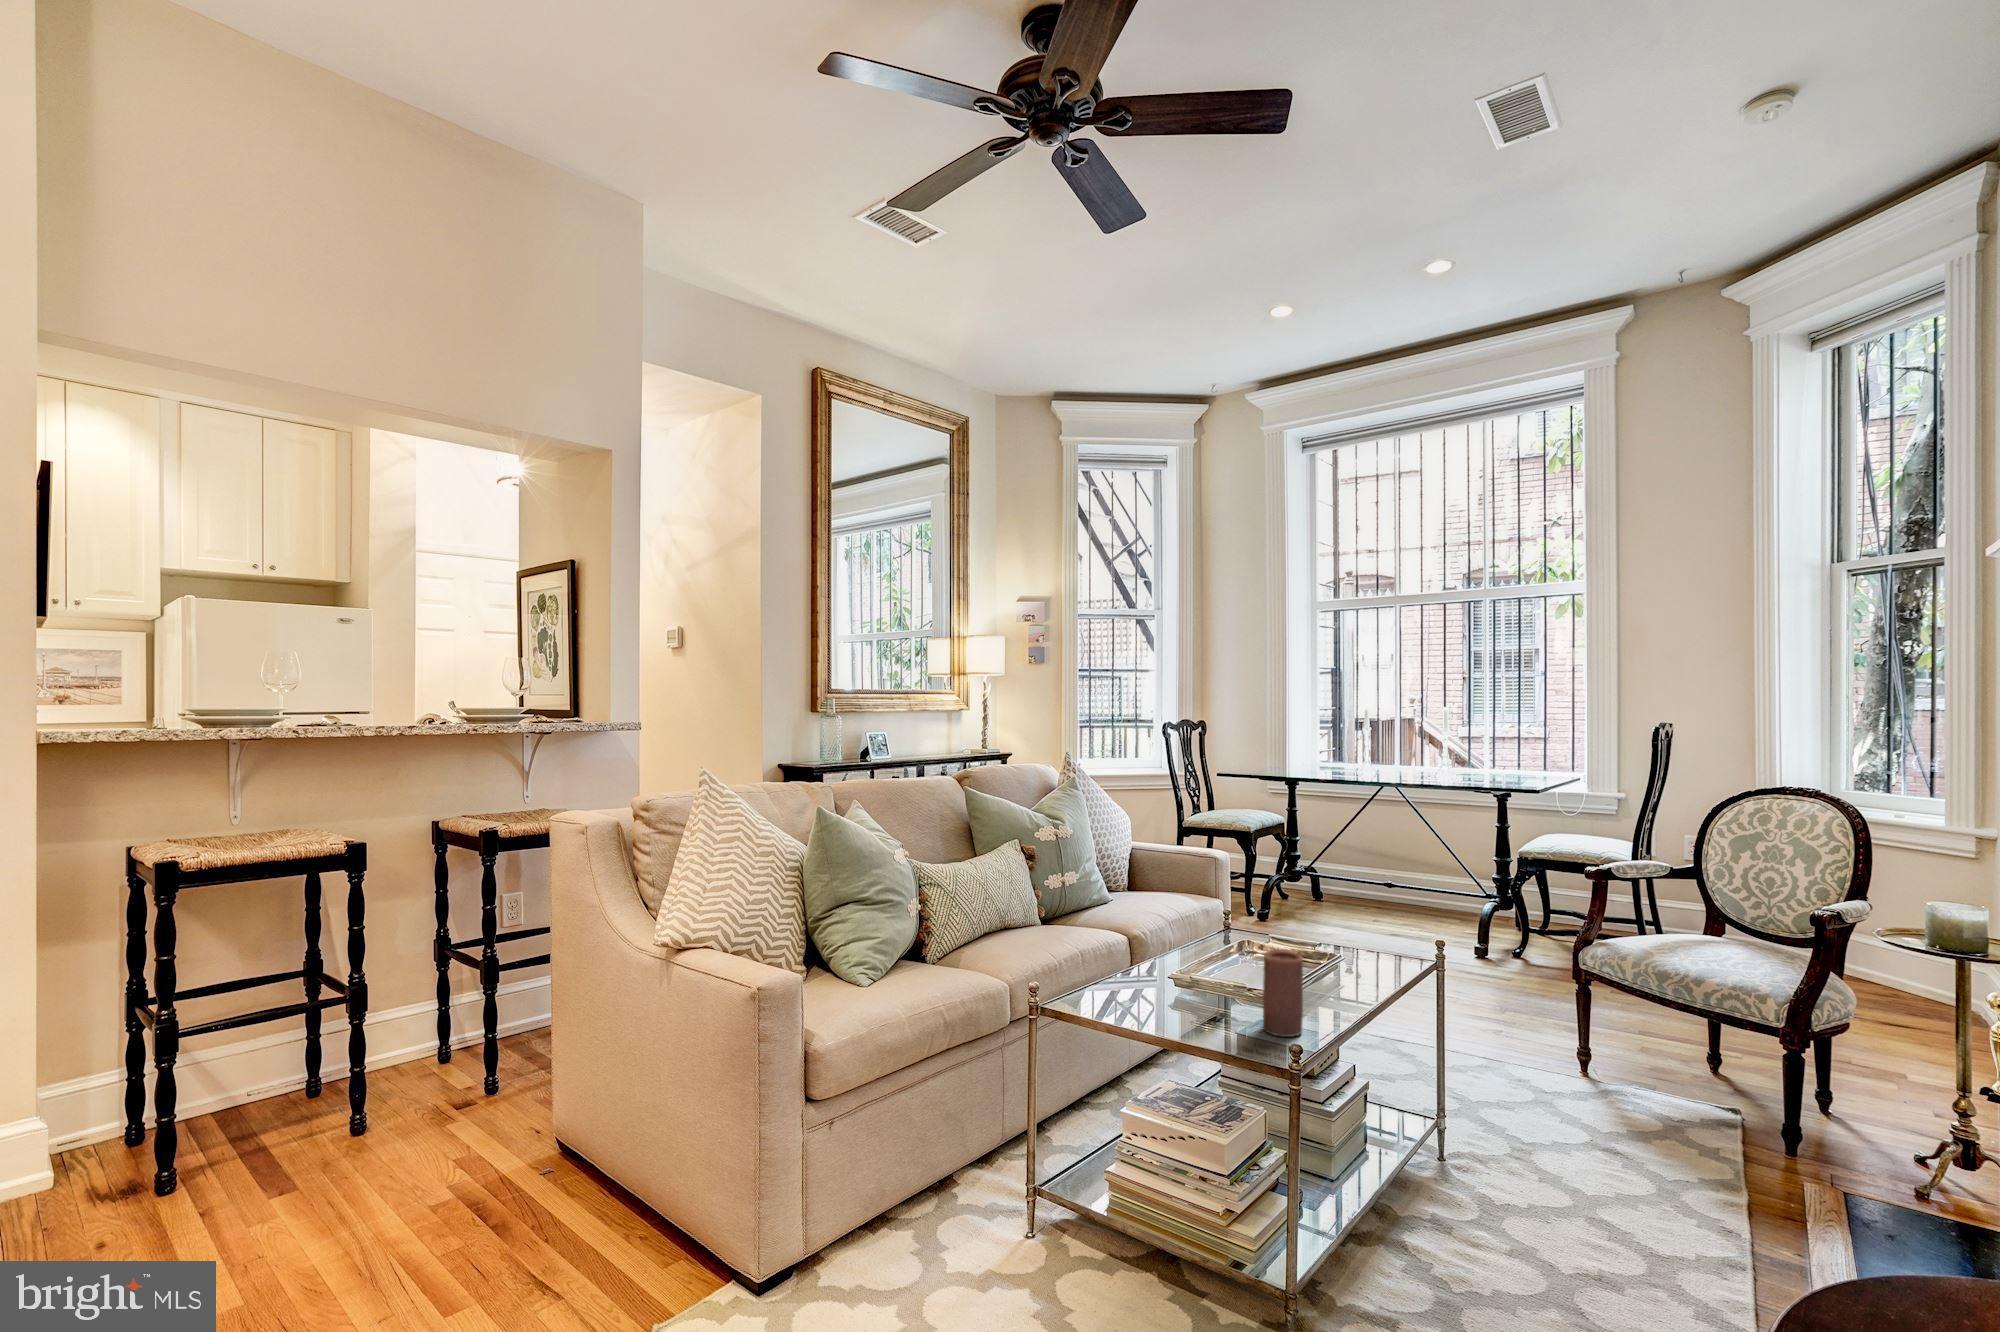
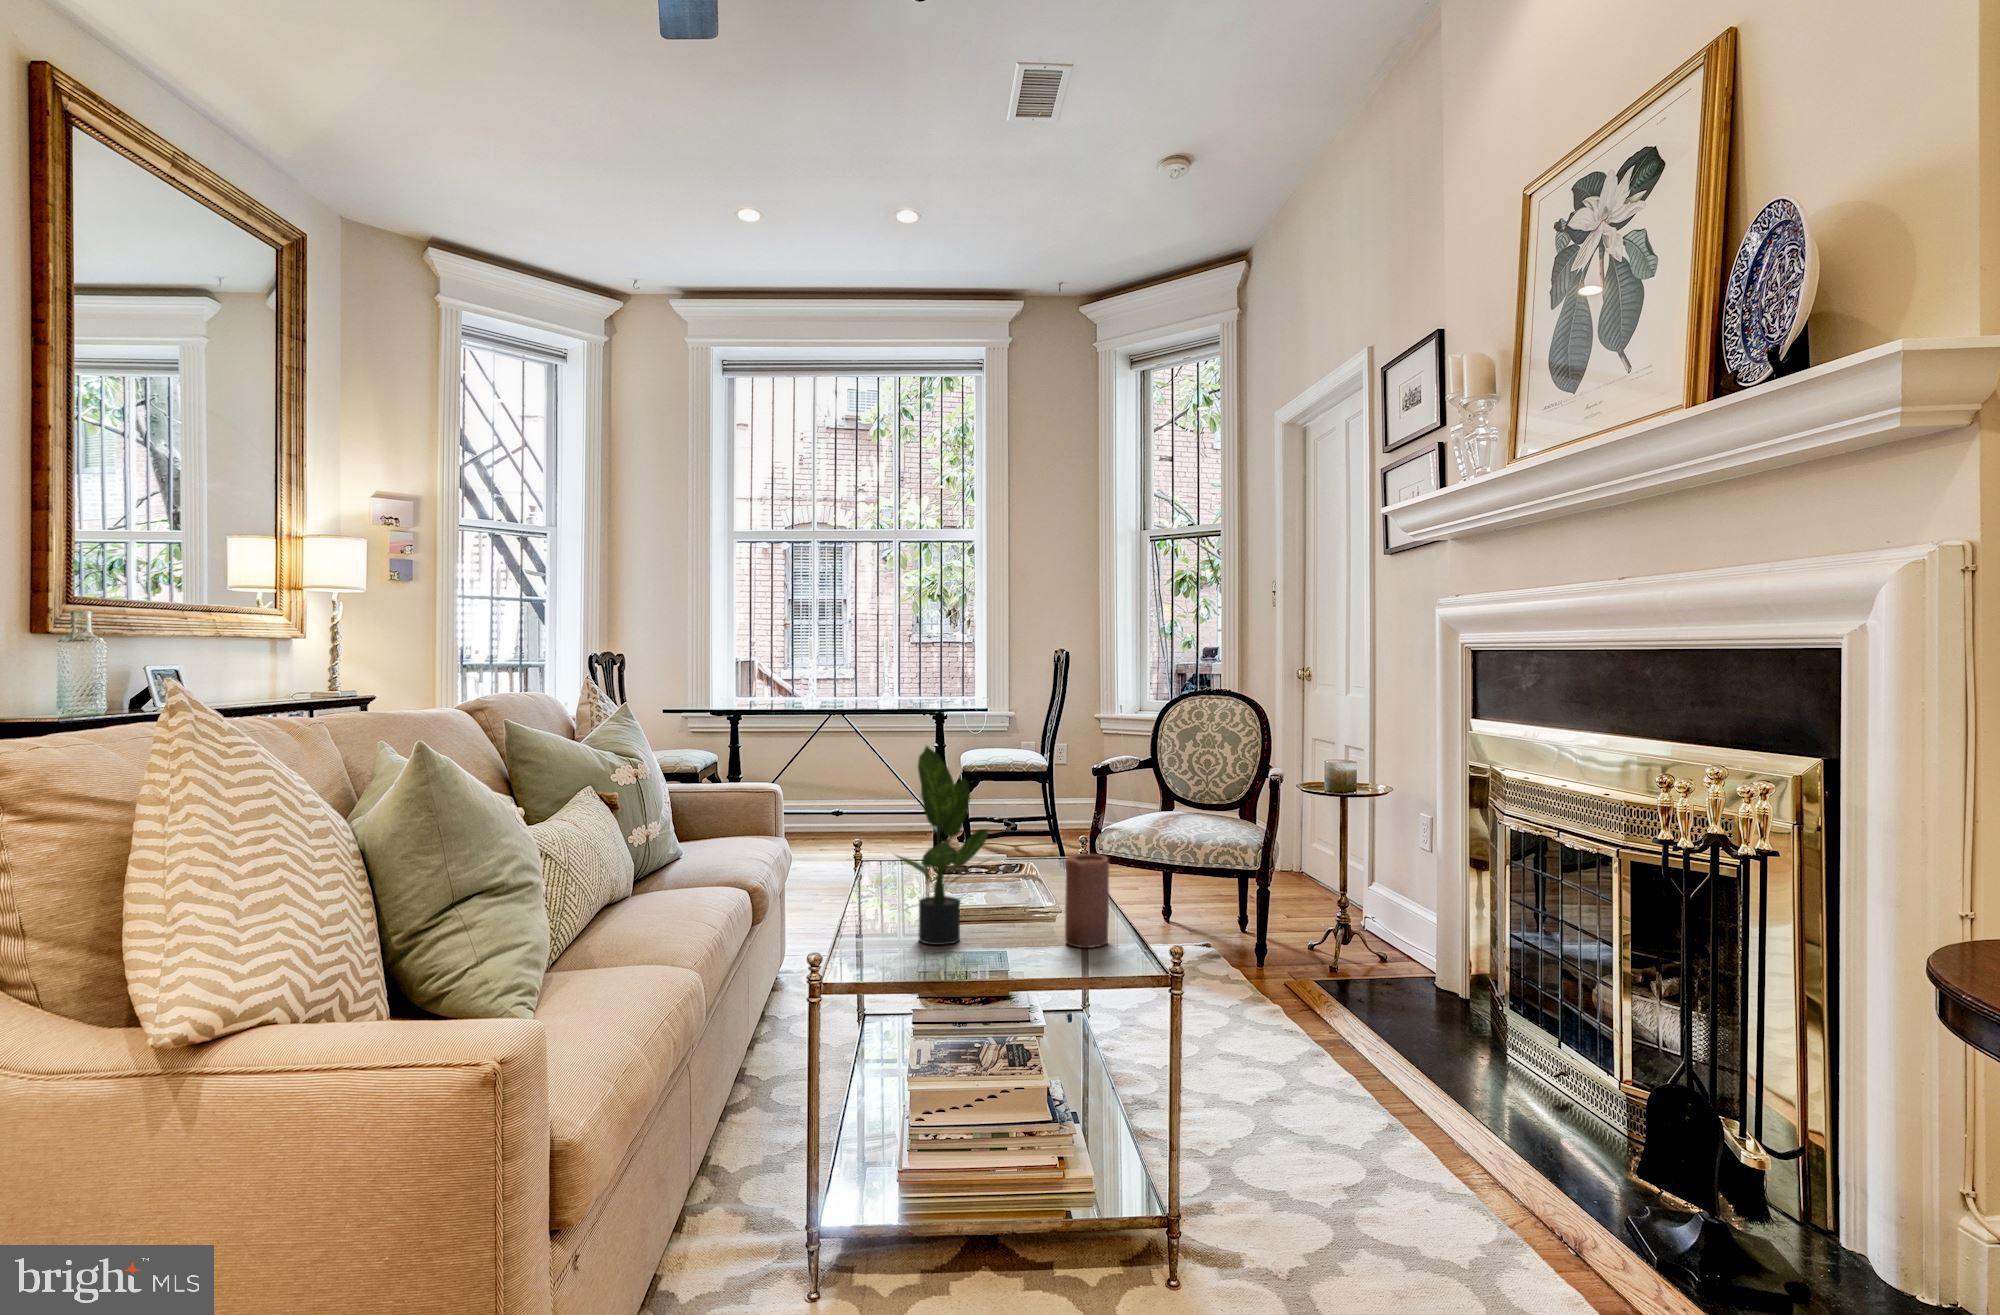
potted plant: none [1148,836,1227,1004] -> present [897,746,988,945]

